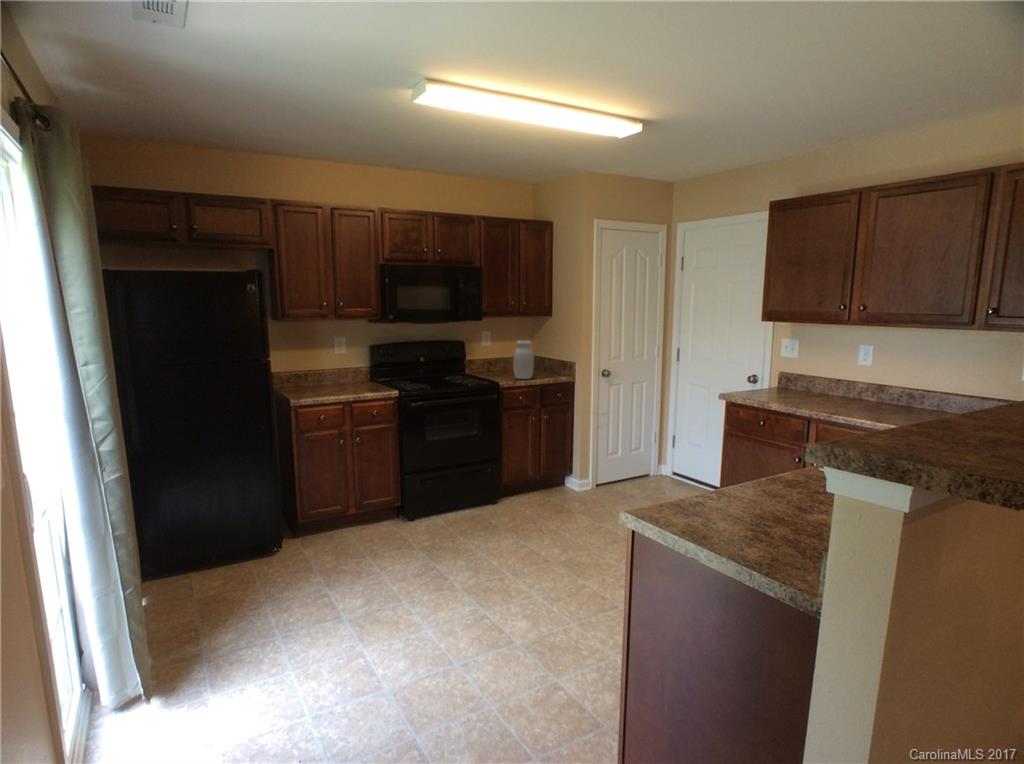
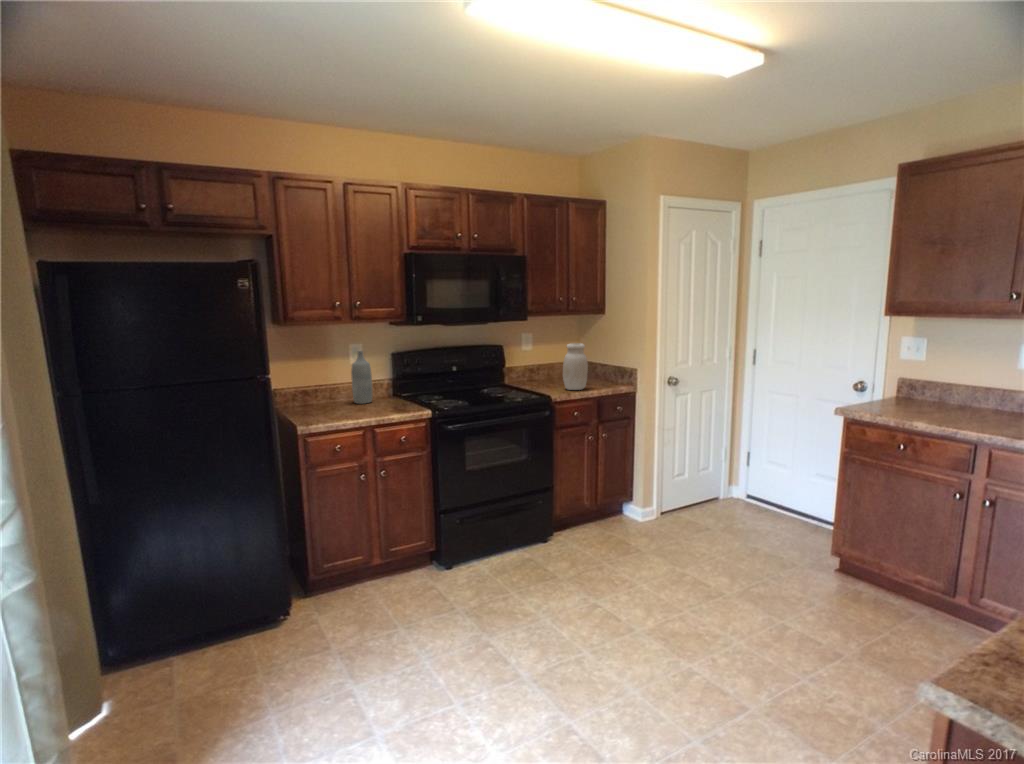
bottle: none [336,343,353,386] -> present [351,351,372,404]

